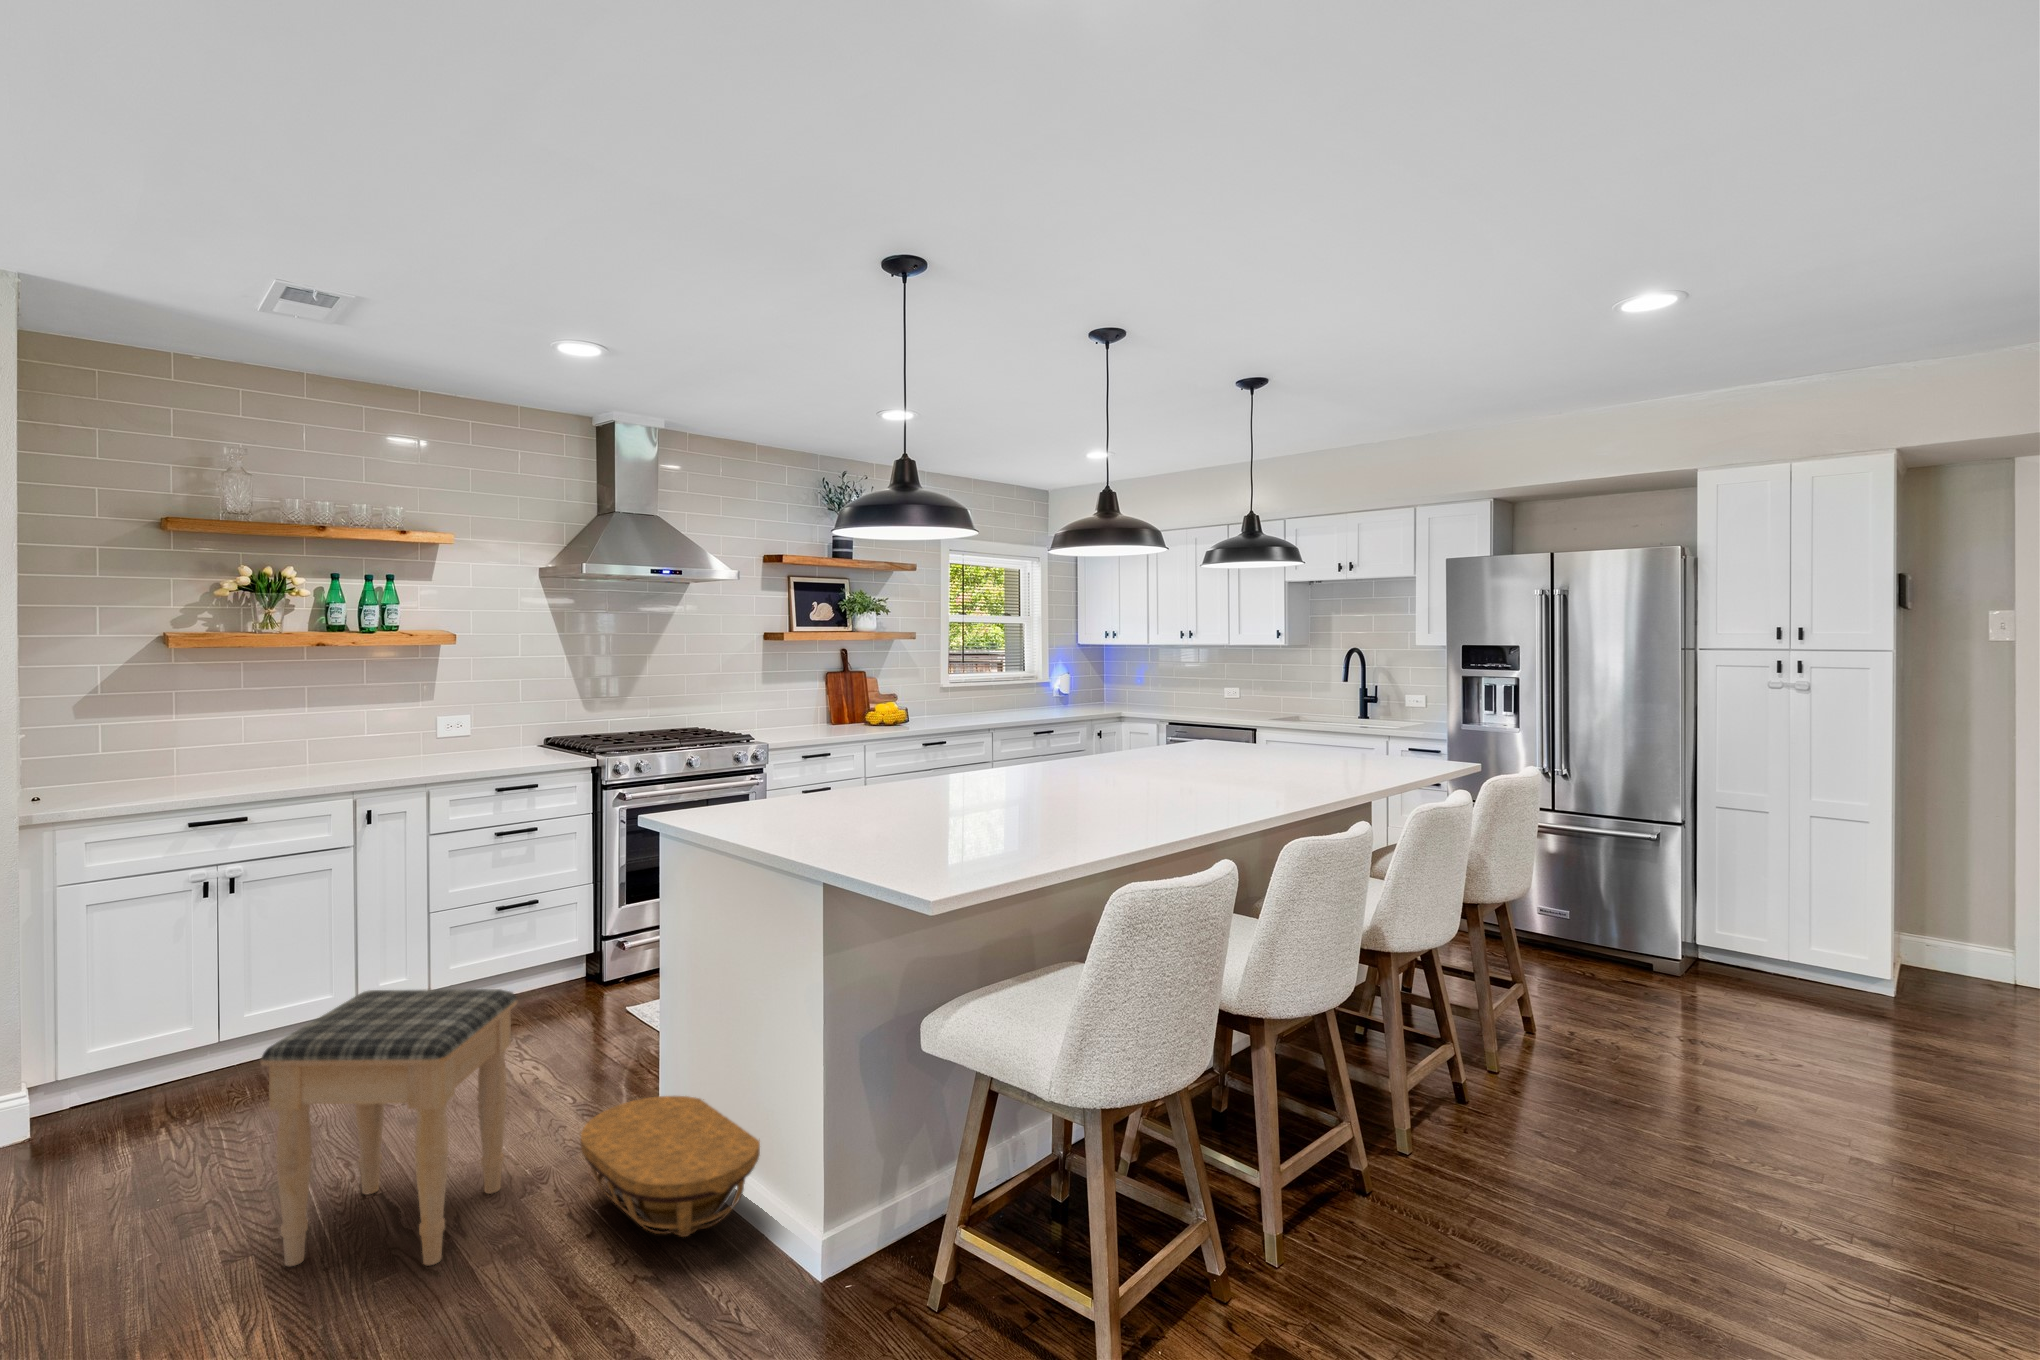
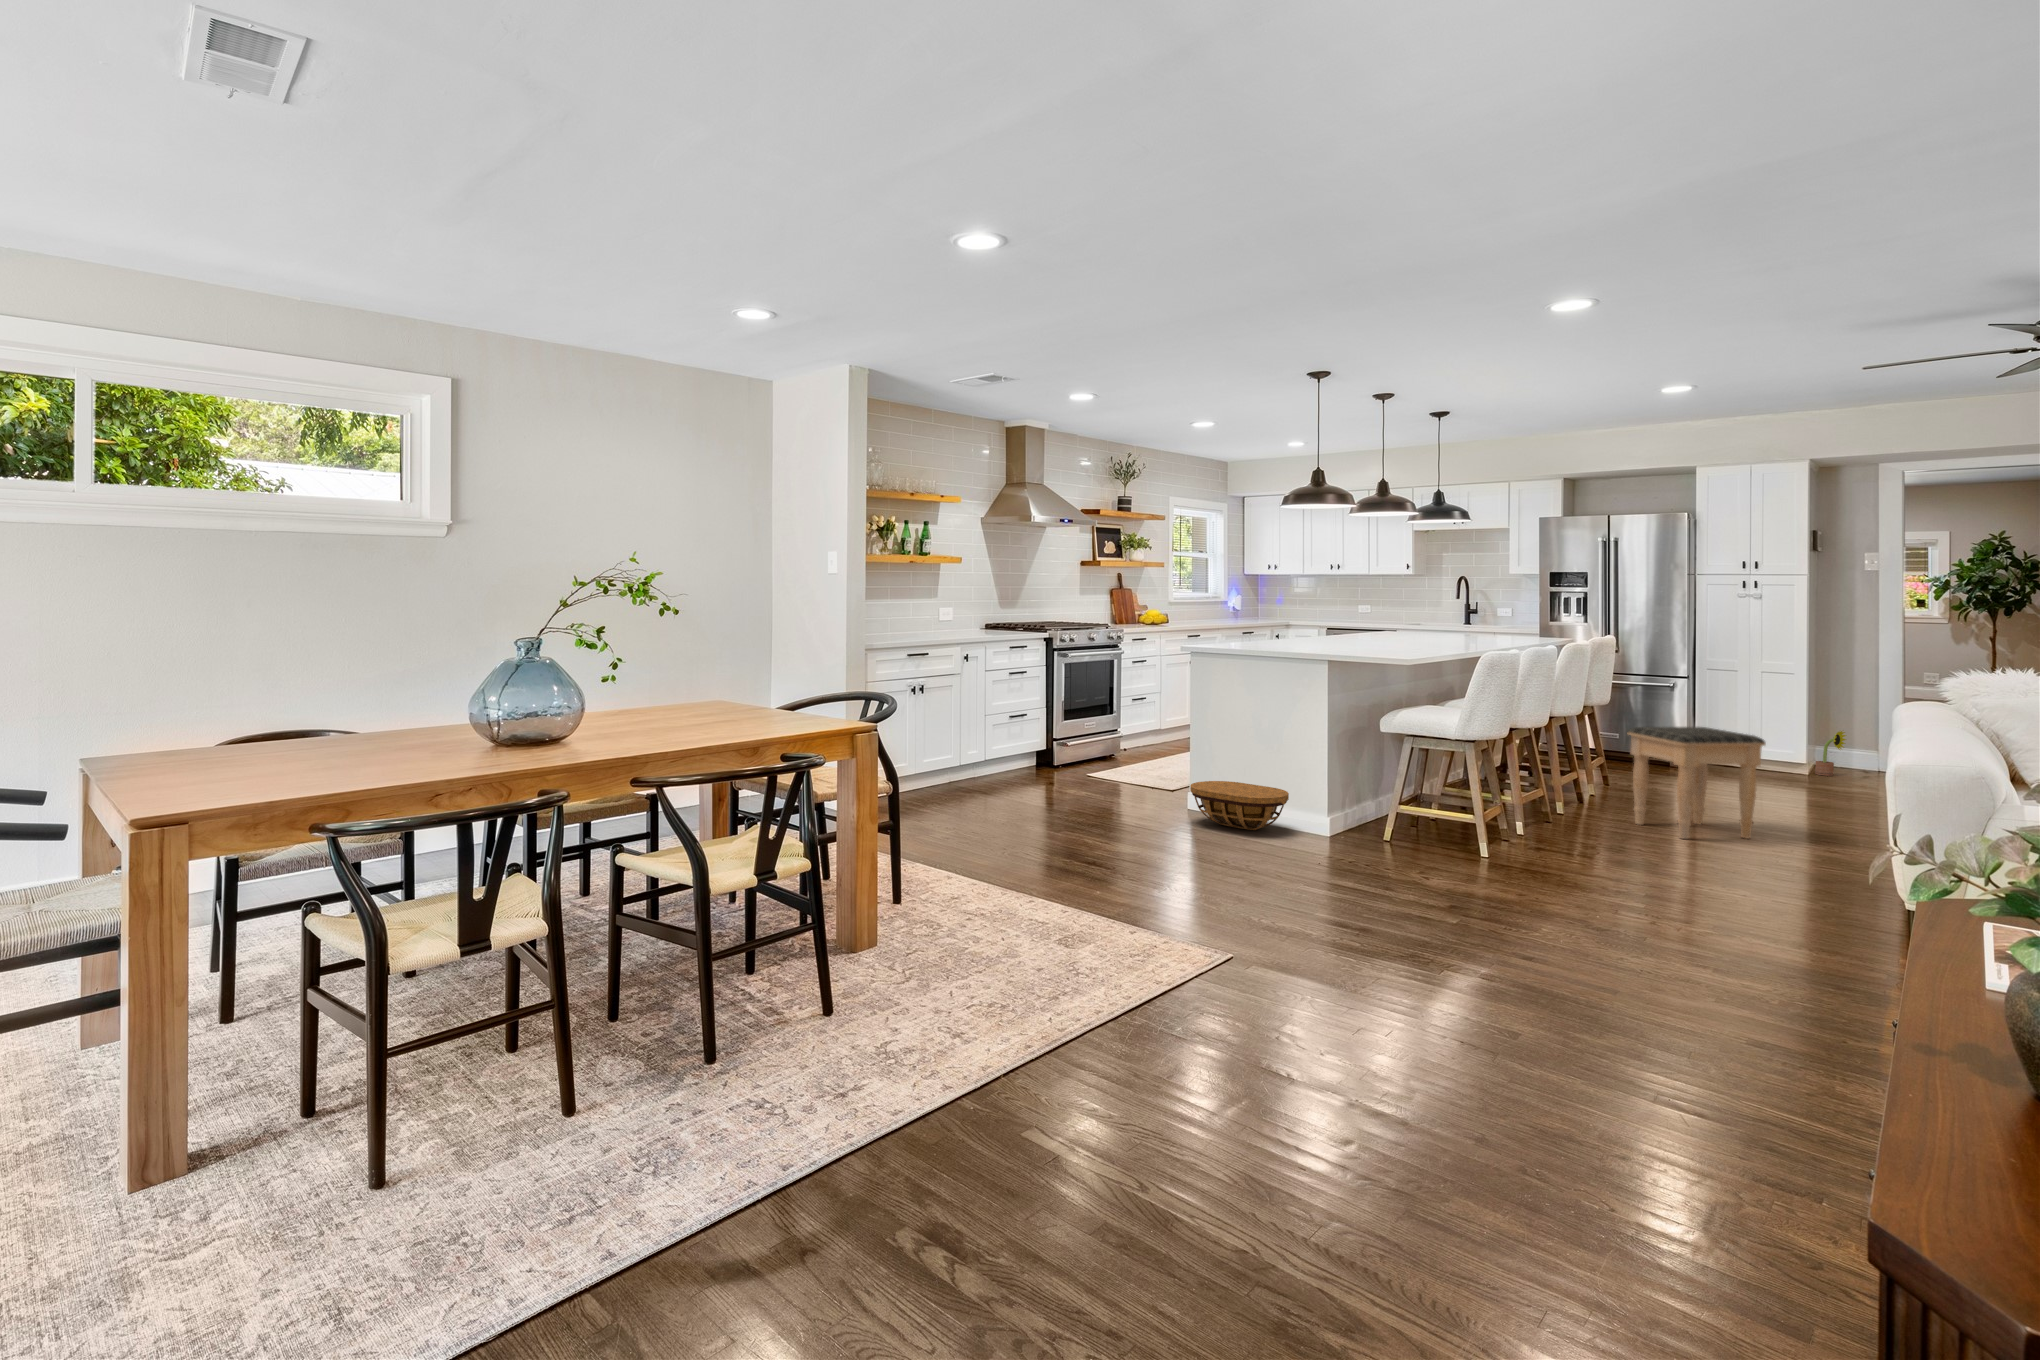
decorative plant: none [1926,931,1982,1014] -> present [1815,731,1846,776]
footstool: present [261,989,517,1266] -> present [1628,727,1766,839]

